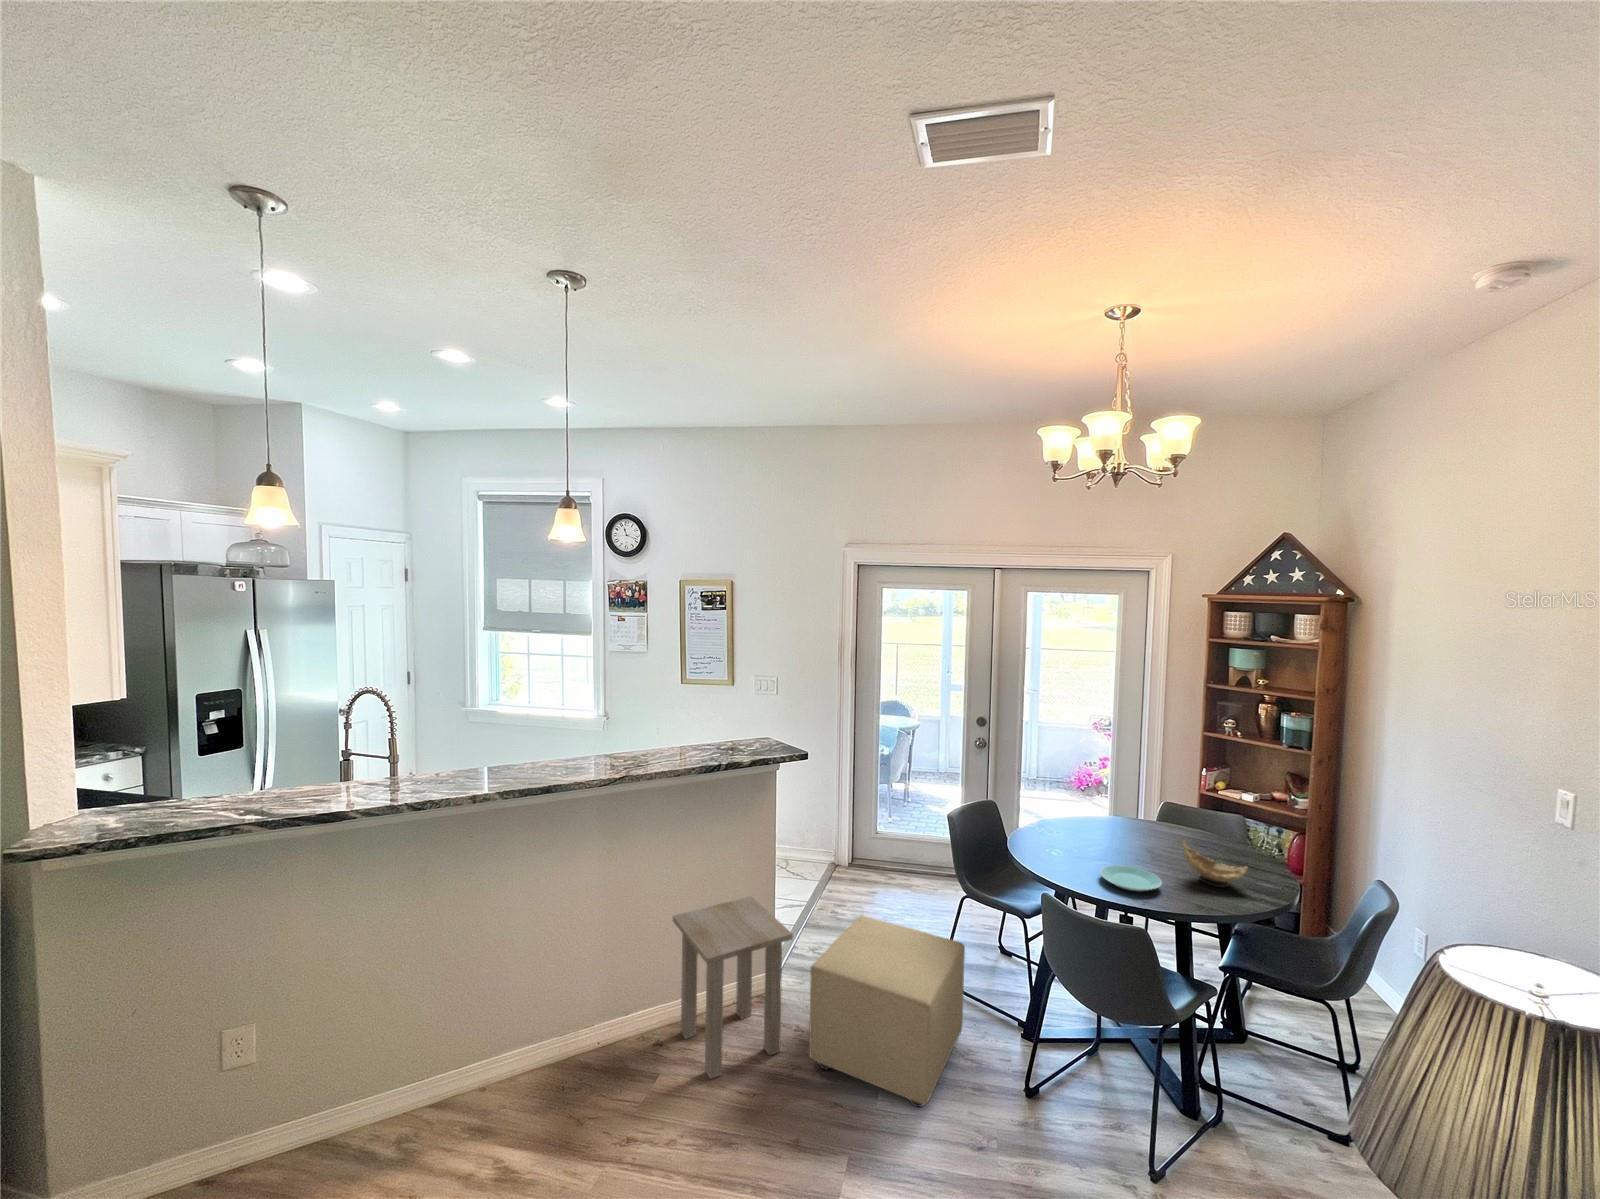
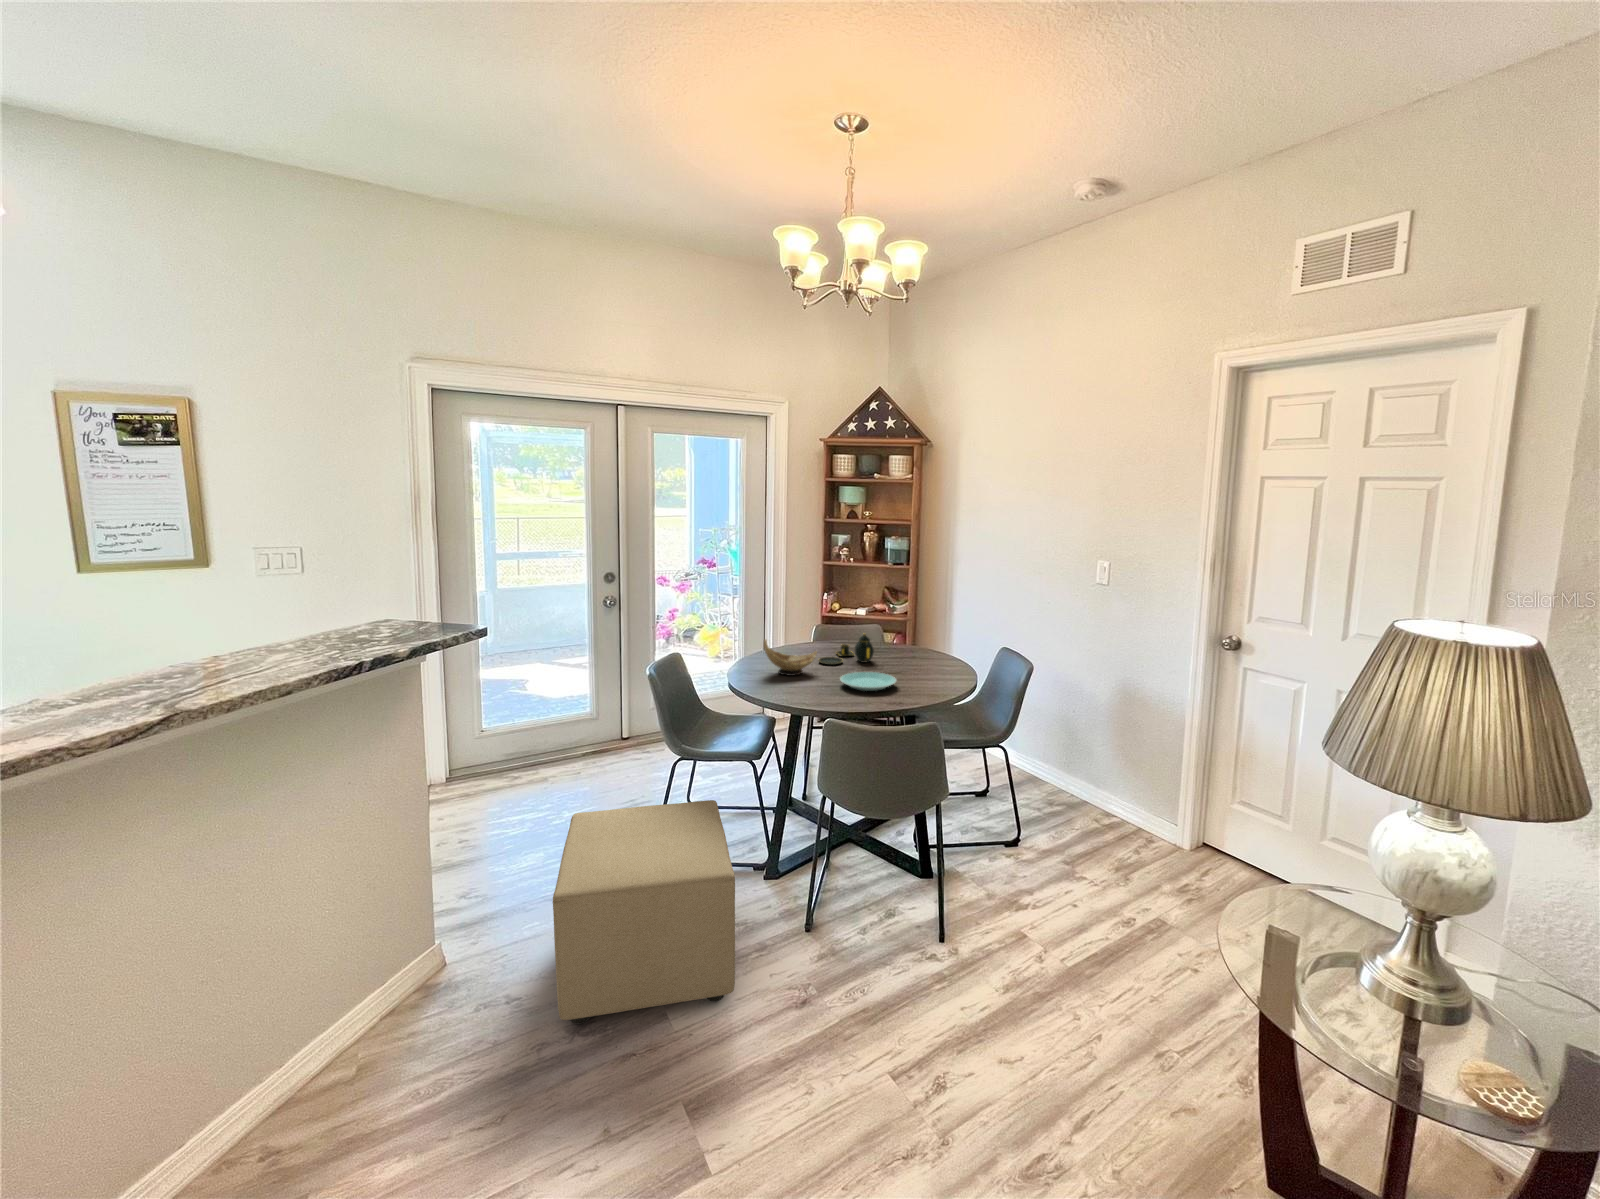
teapot: none [1111,827,1174,859] -> present [819,634,874,665]
decorative bowl: present [1182,841,1248,887] -> present [763,640,817,676]
side table: present [673,896,793,1079] -> none [261,842,513,1142]

